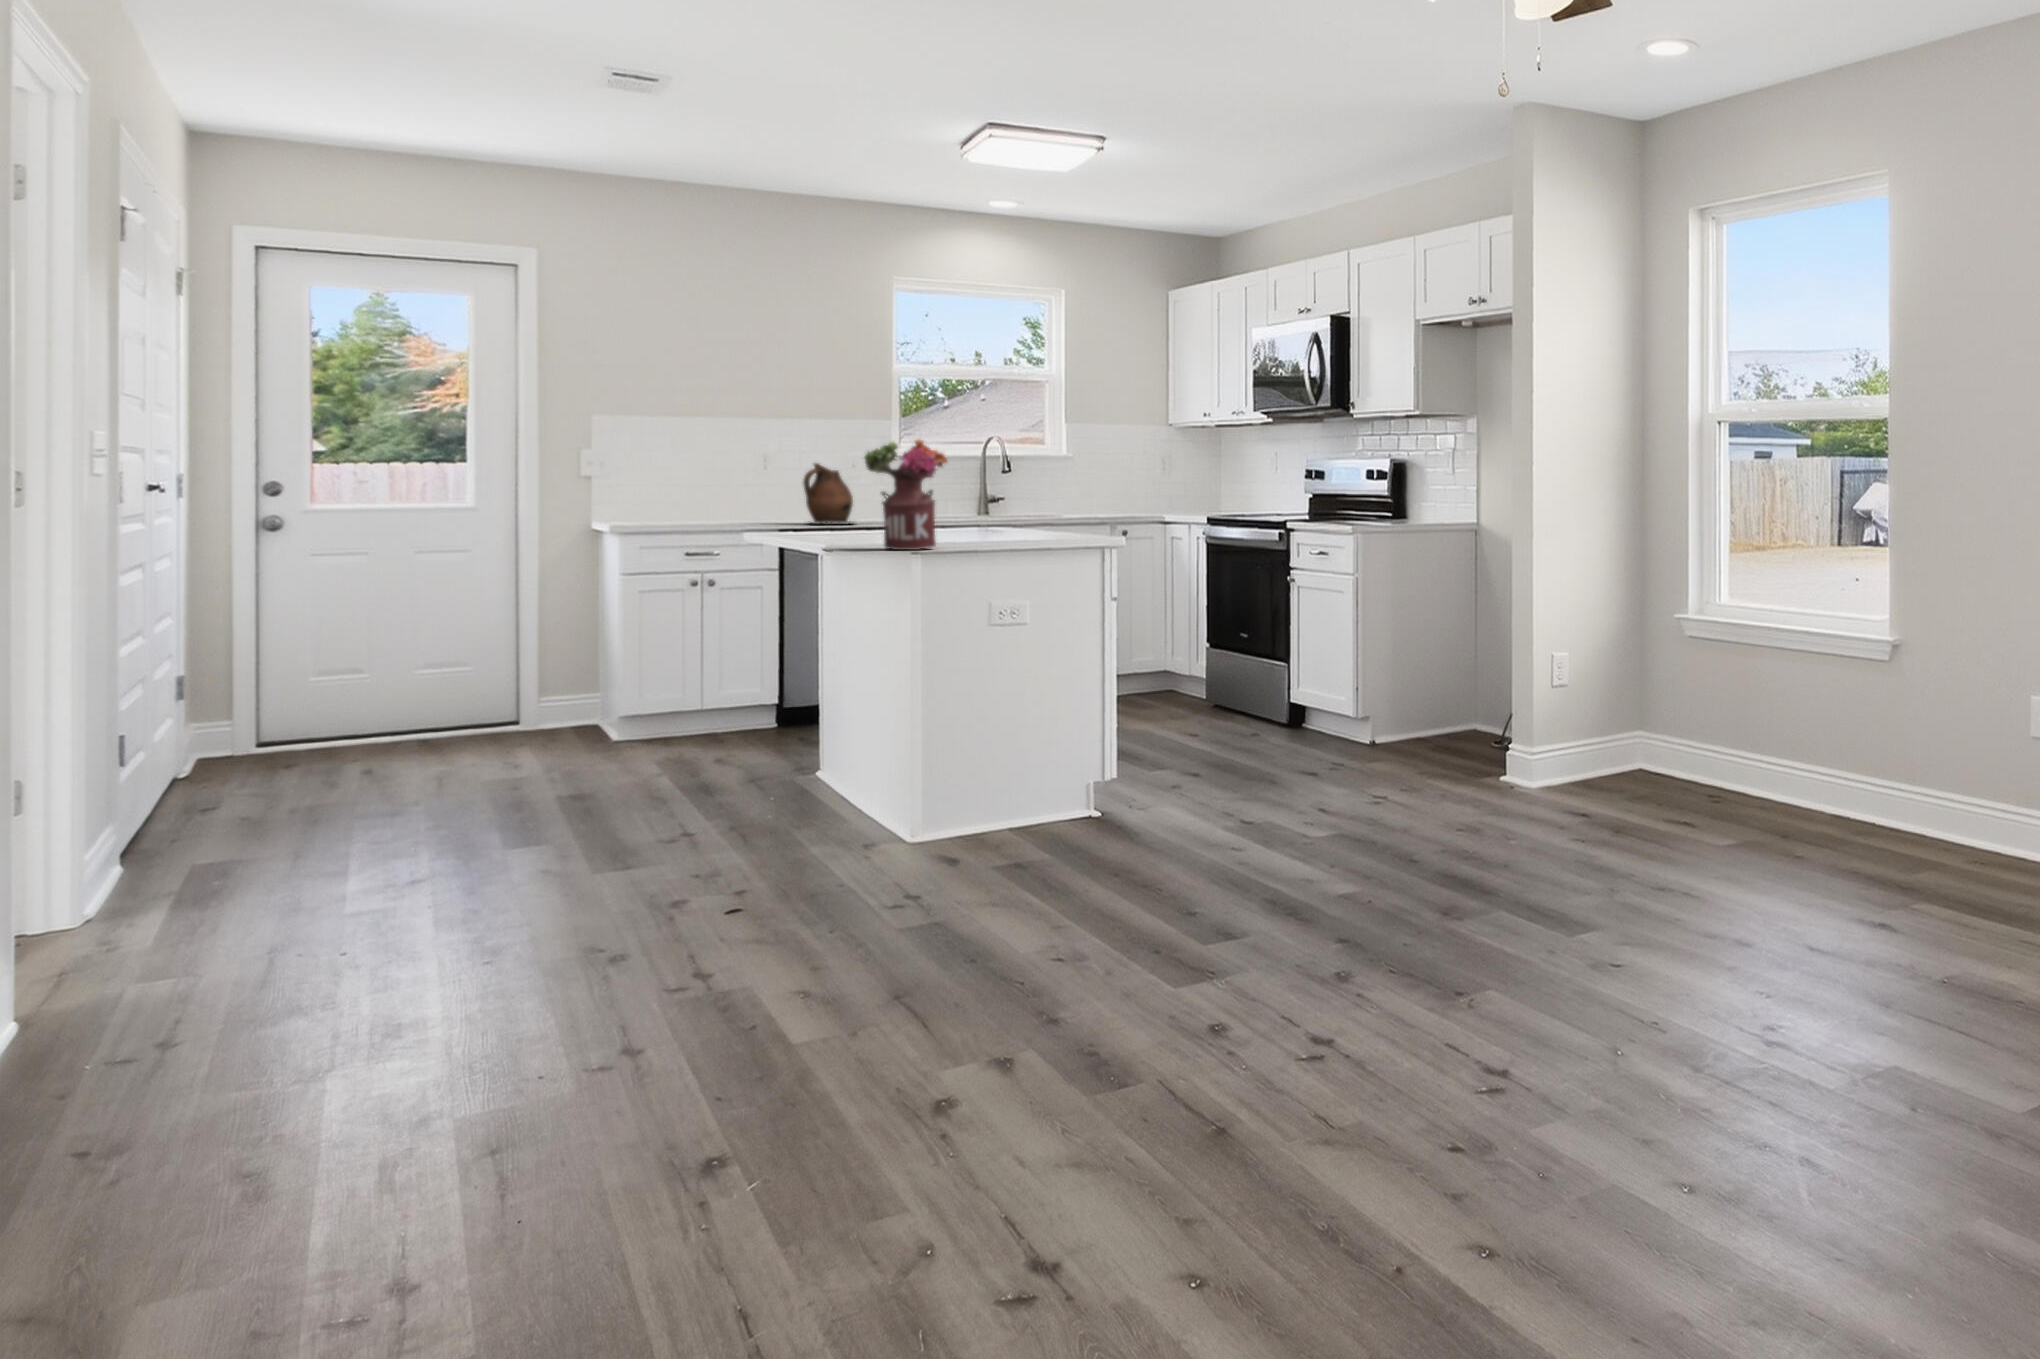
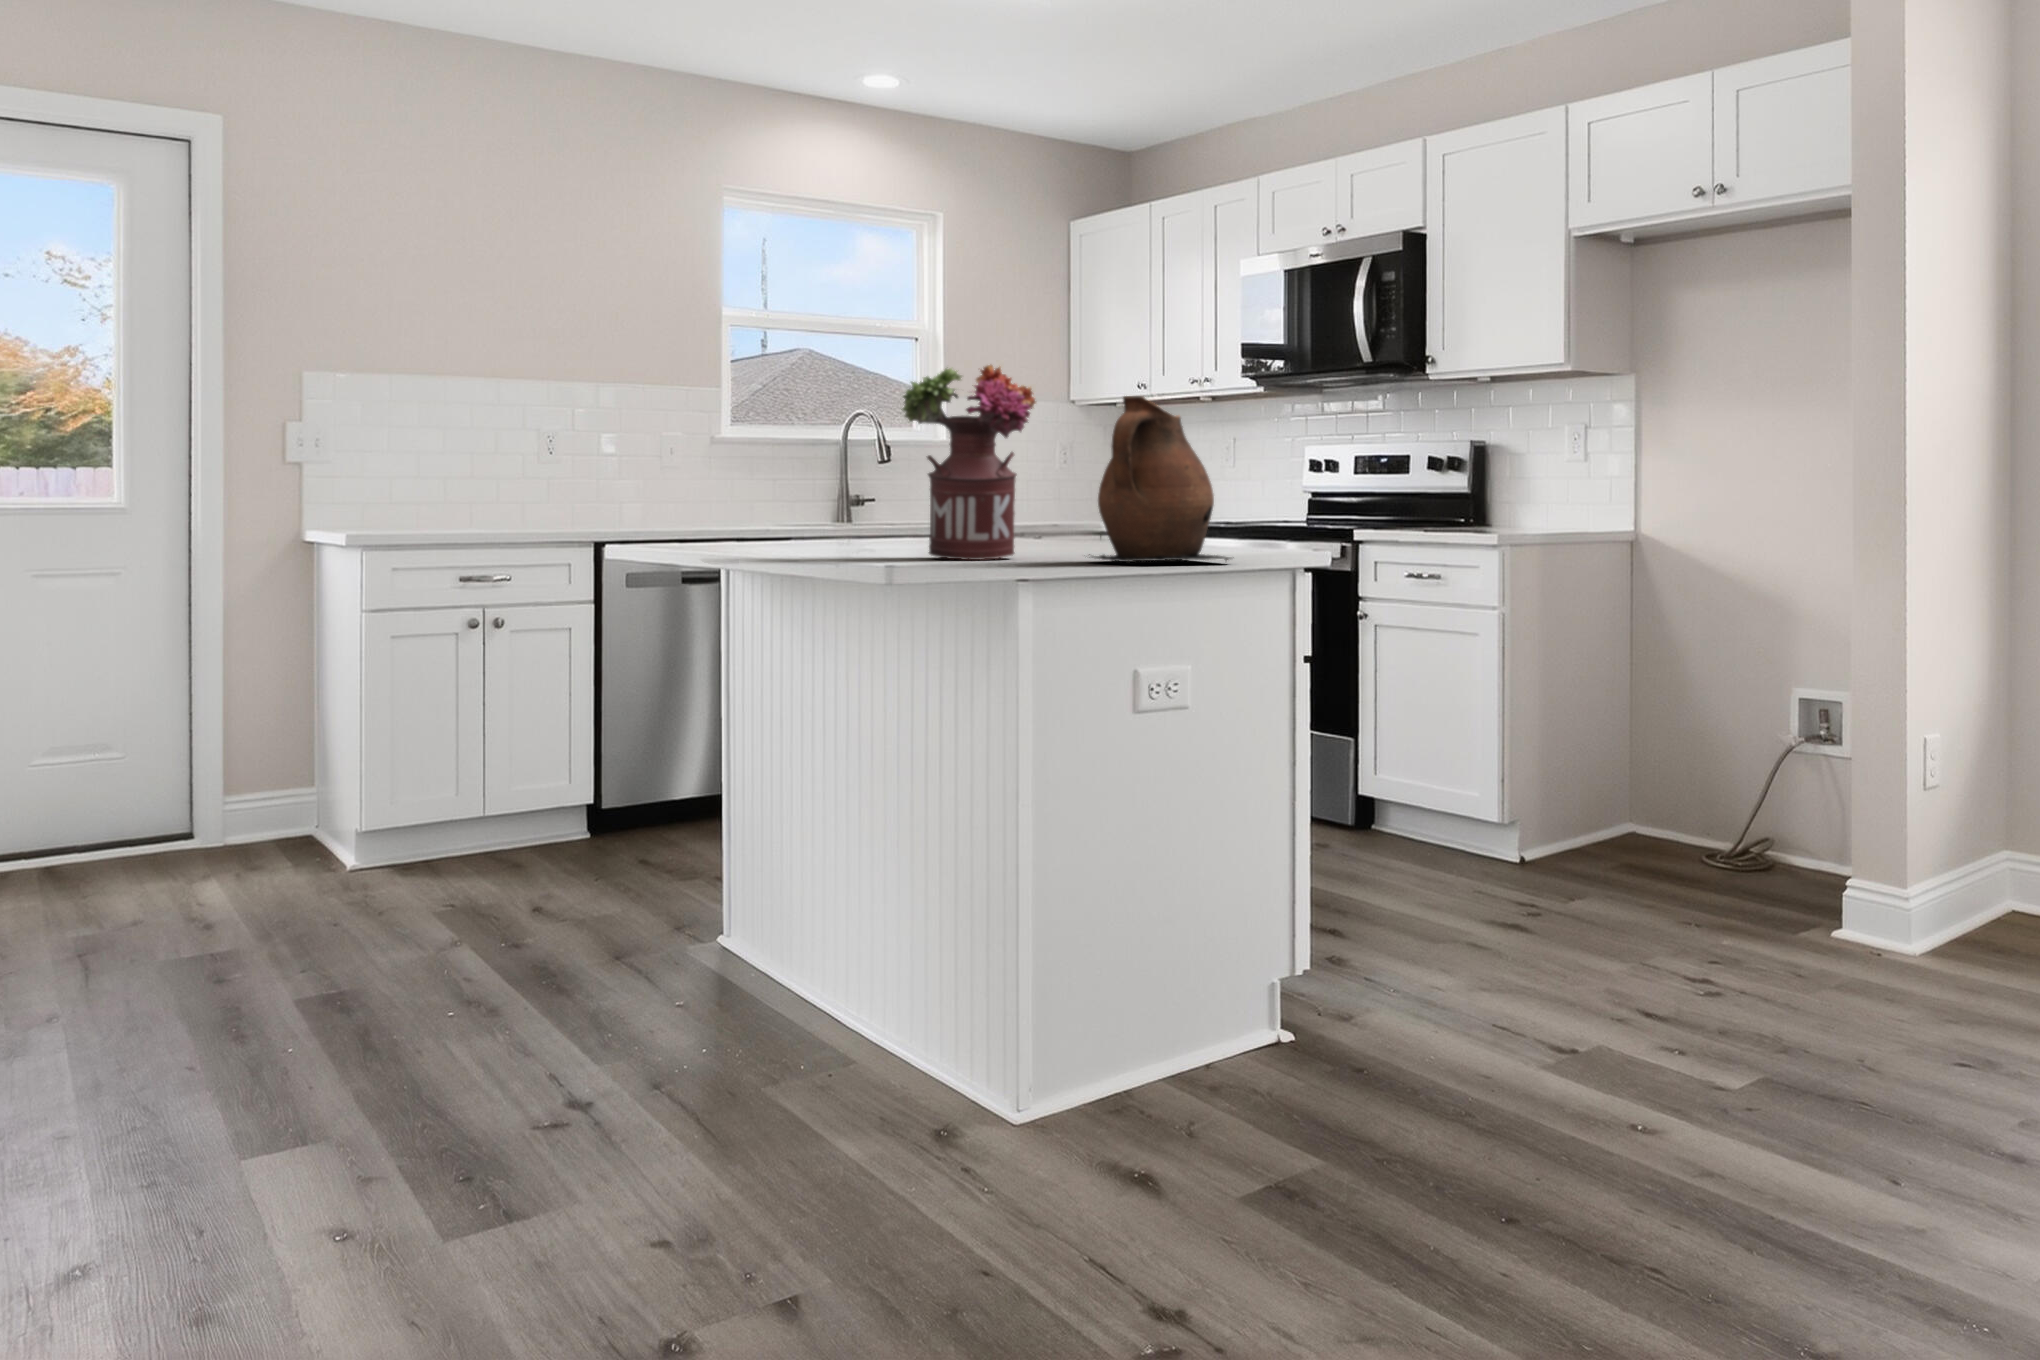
ceramic pitcher: present [803,463,853,524] -> present [1089,396,1232,562]

